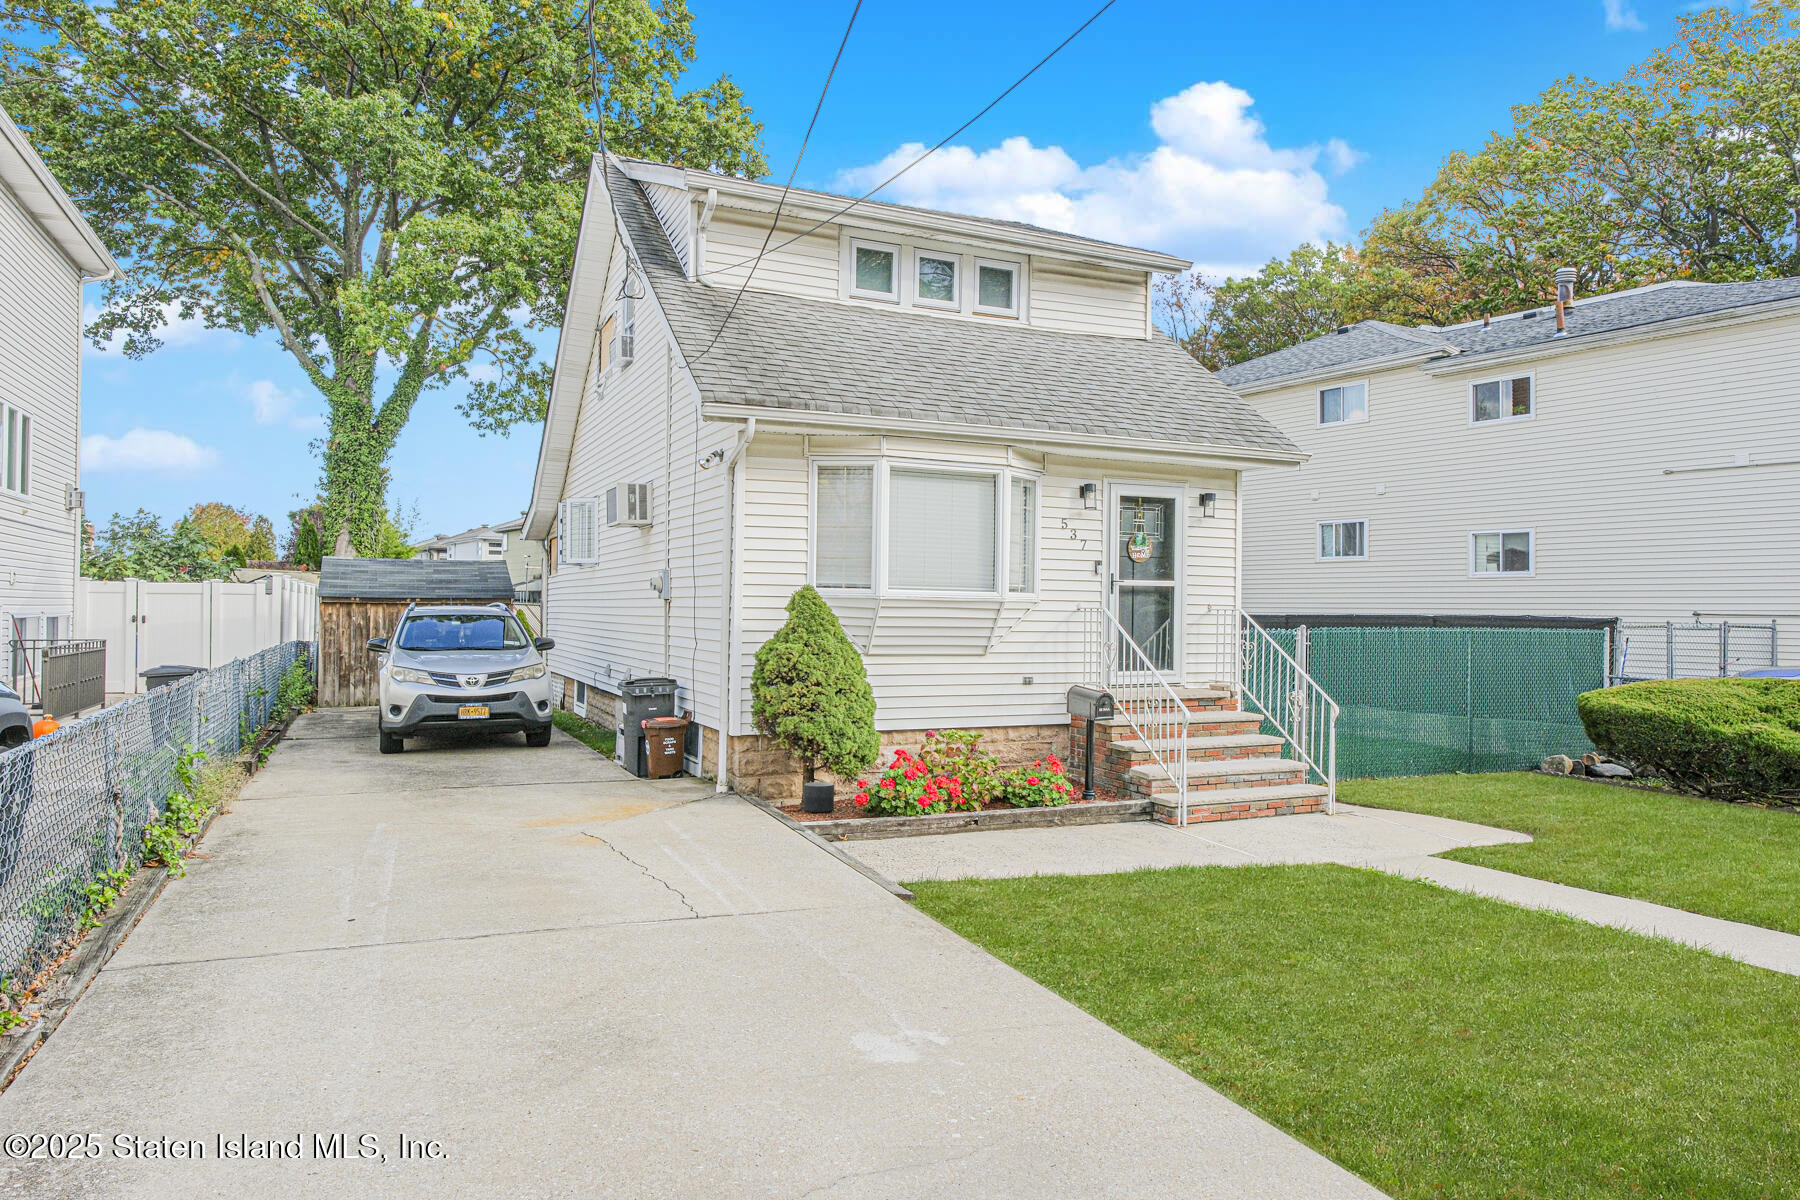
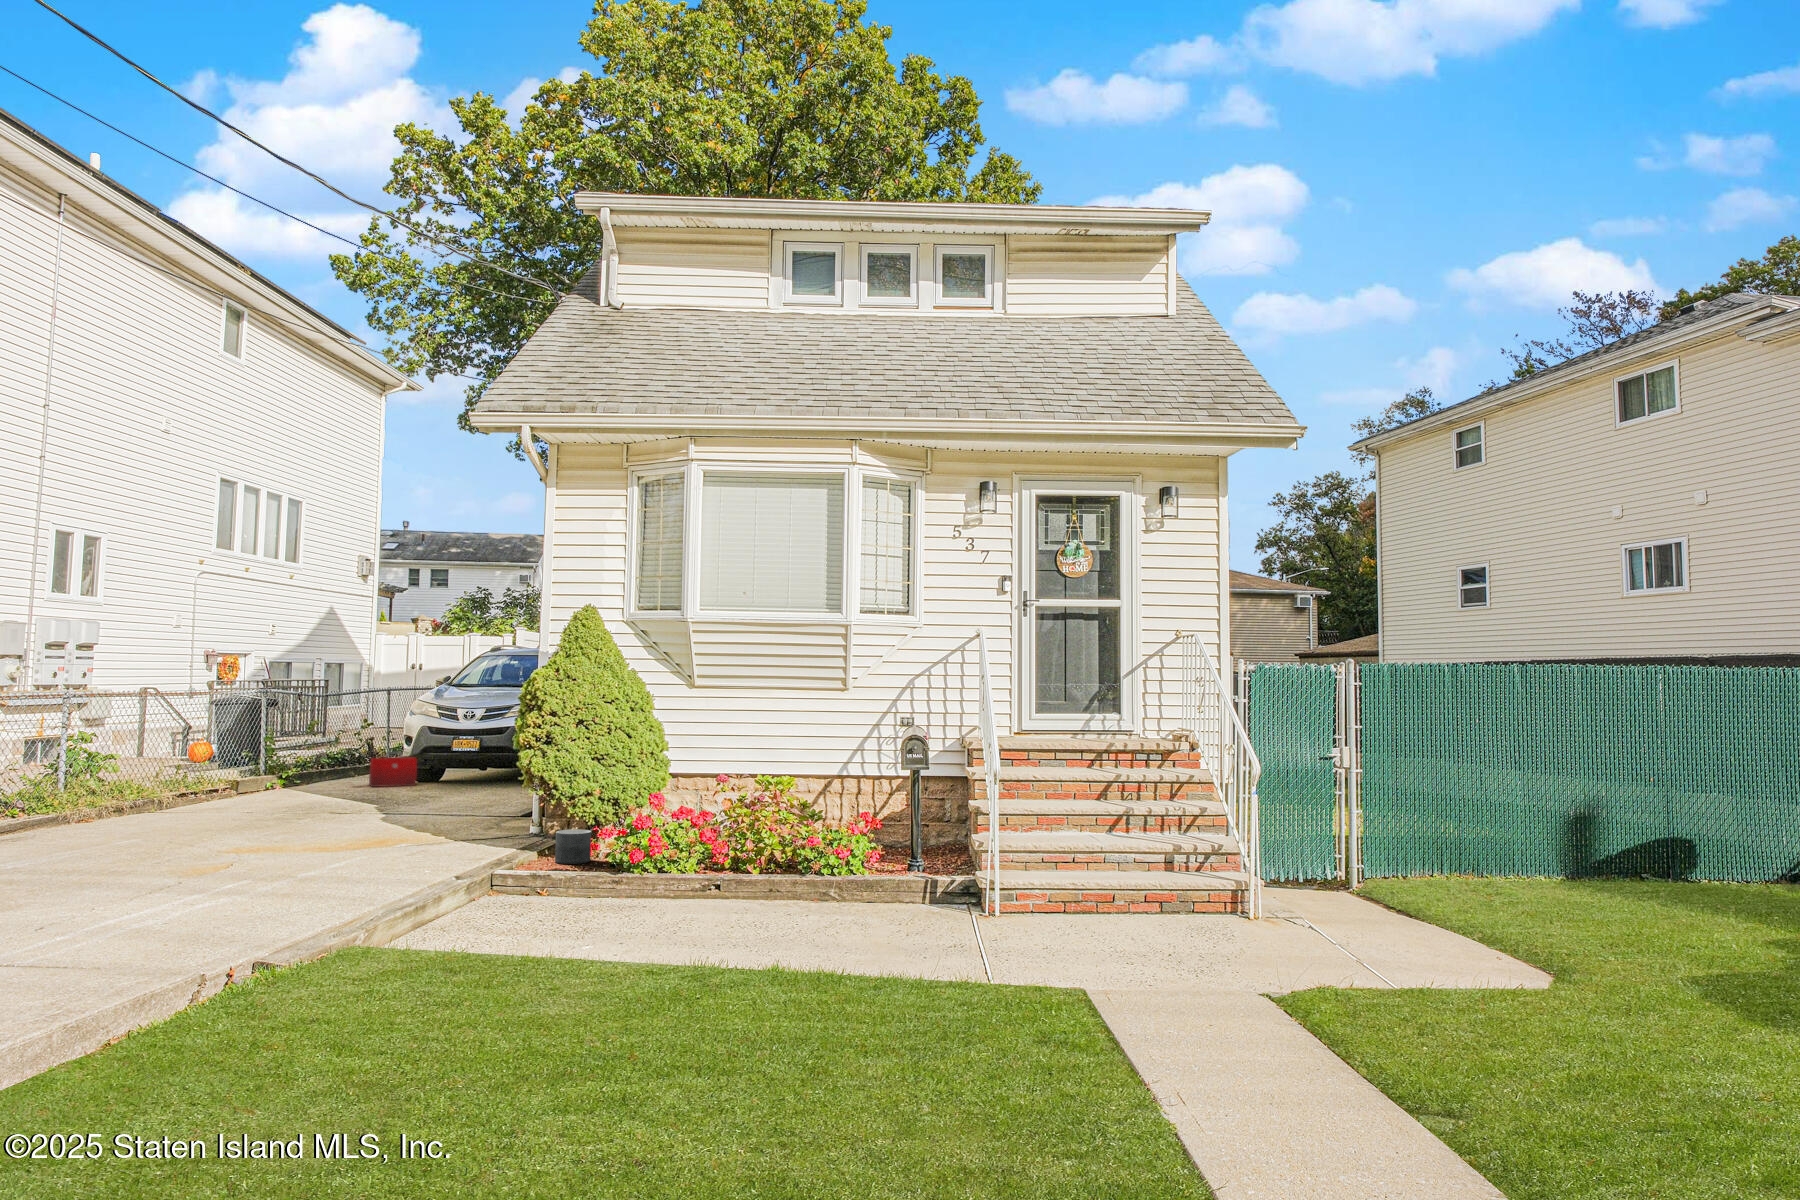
toolbox: none [368,720,422,757] -> present [369,752,417,787]

